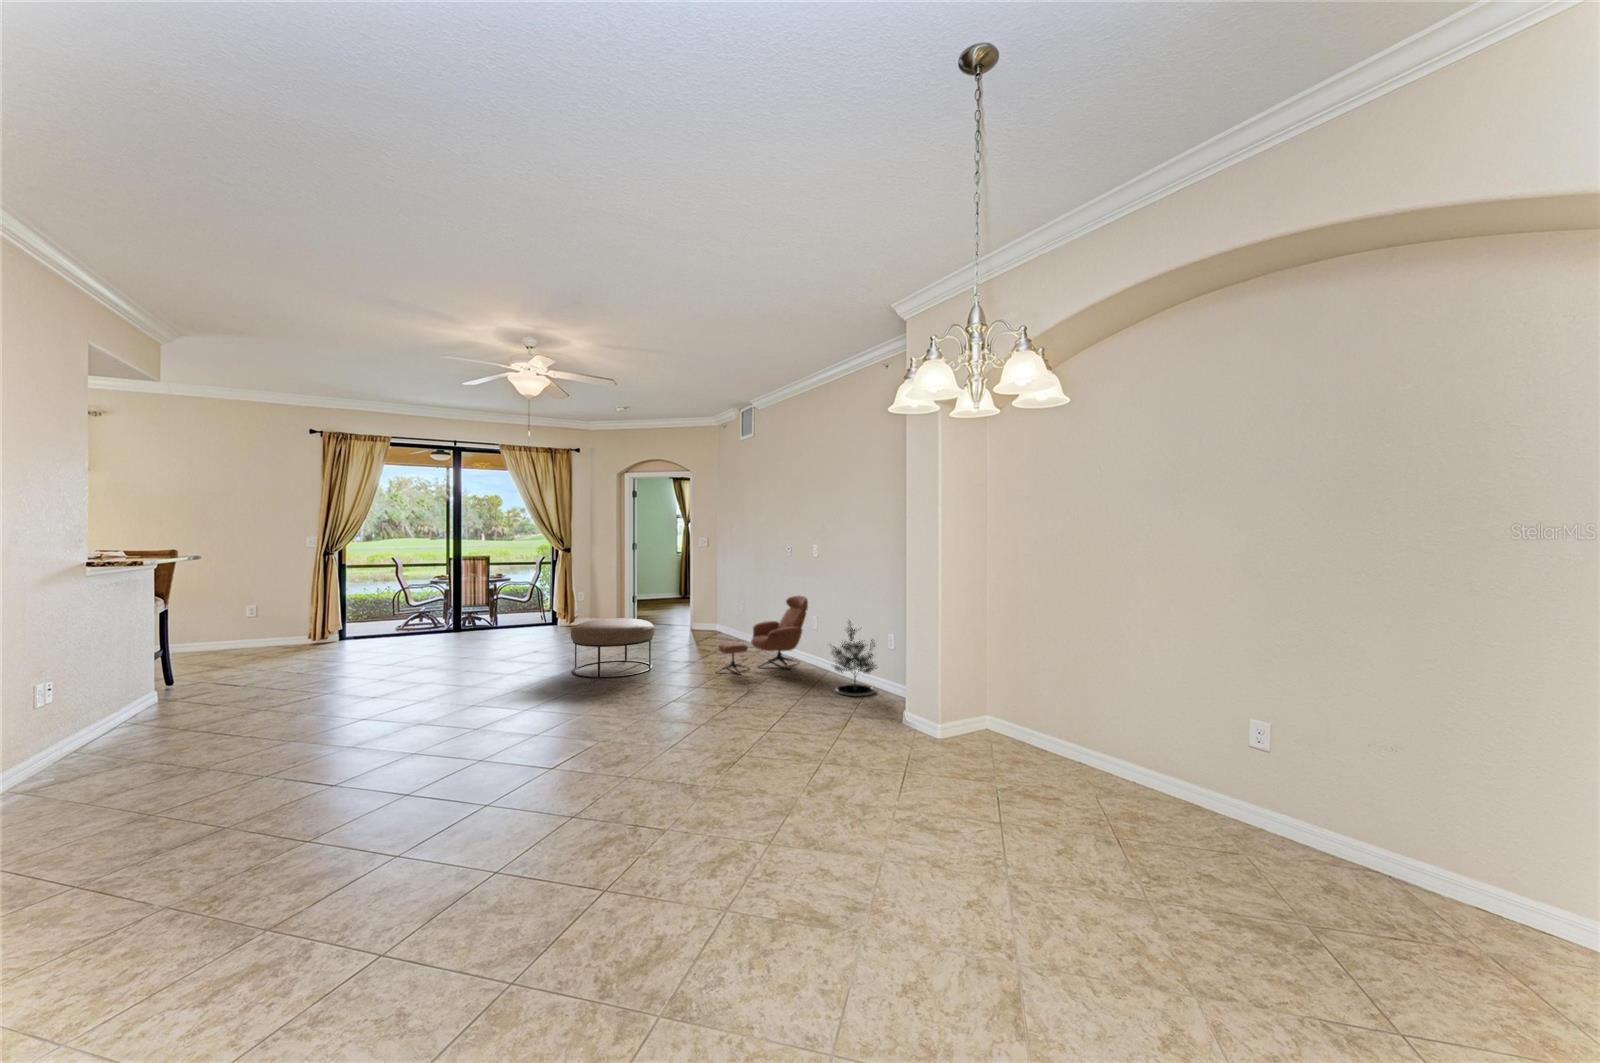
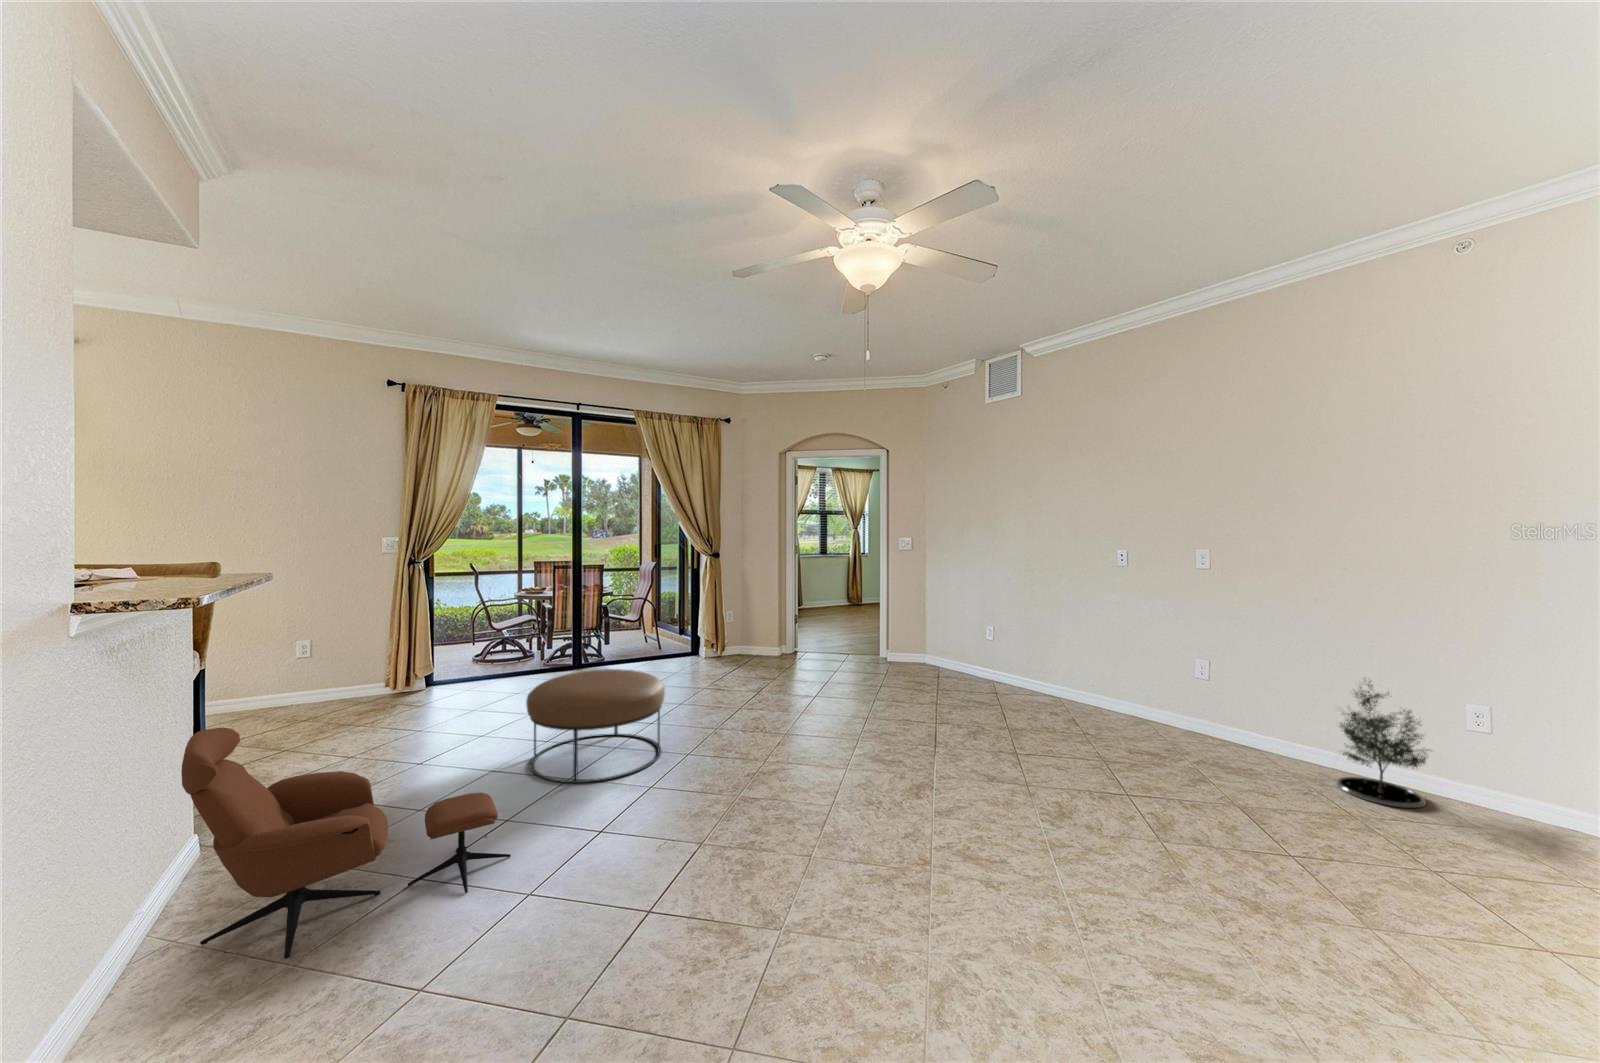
lounge chair: present [719,596,808,674] -> present [182,728,511,958]
ottoman: present [571,618,654,678] -> present [526,669,665,783]

